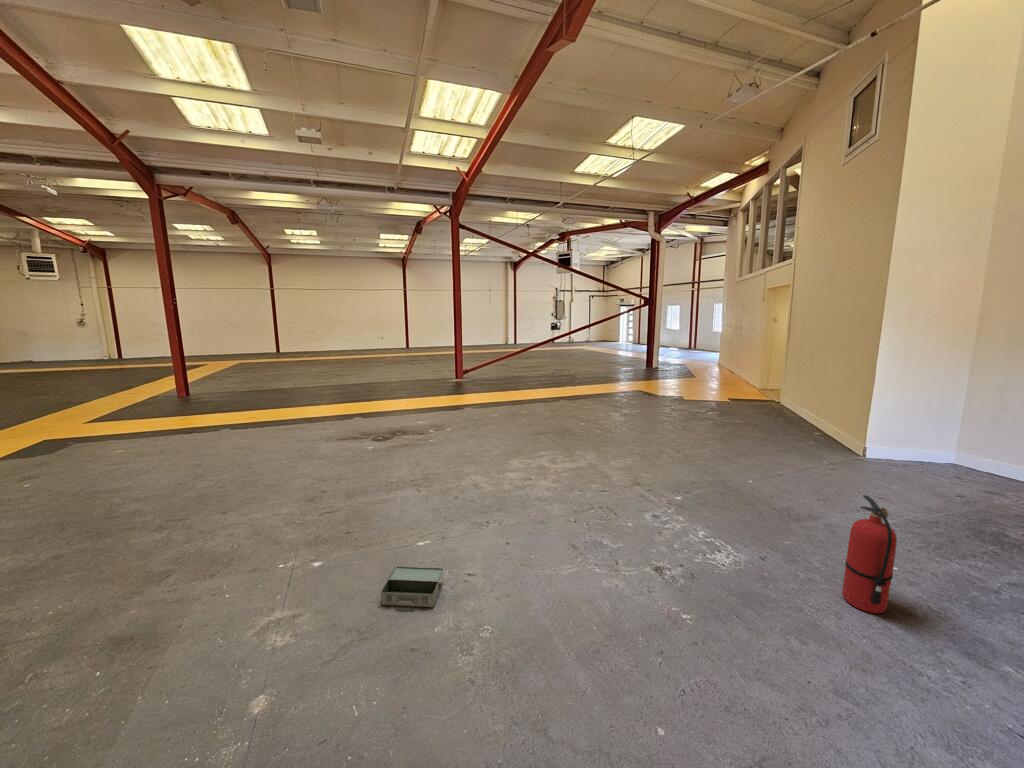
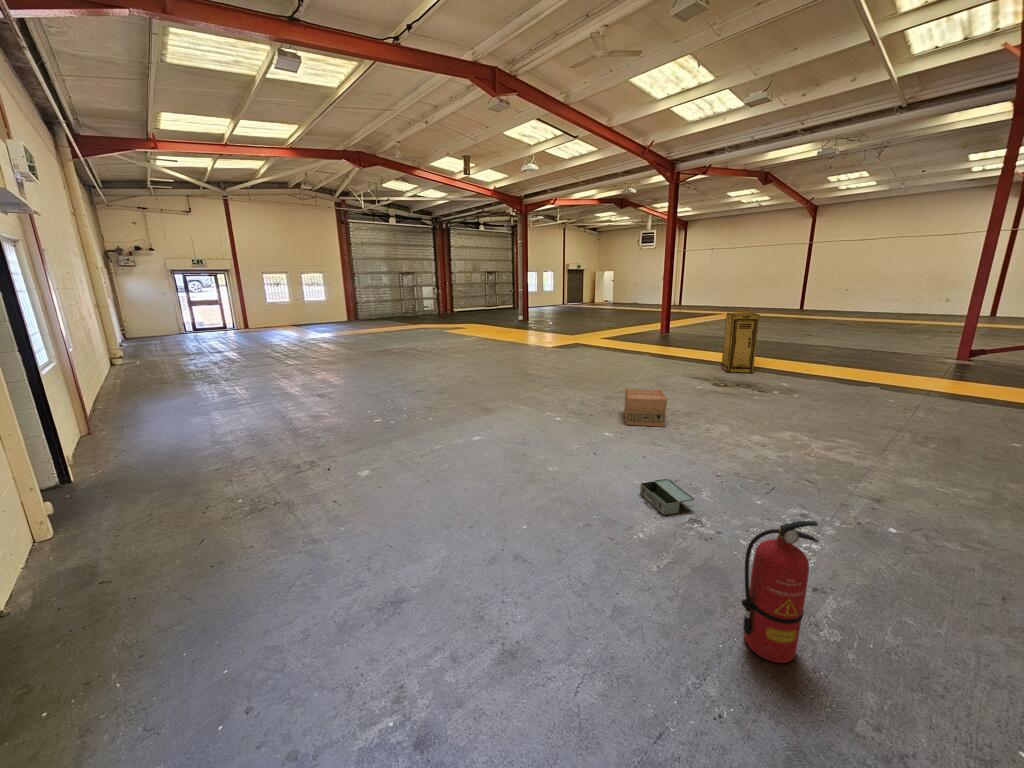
storage cabinet: none [345,358,388,423] -> present [721,313,760,373]
cardboard box: none [395,460,464,519] -> present [624,389,667,427]
toolbox: present [381,567,443,607] -> present [640,479,694,515]

